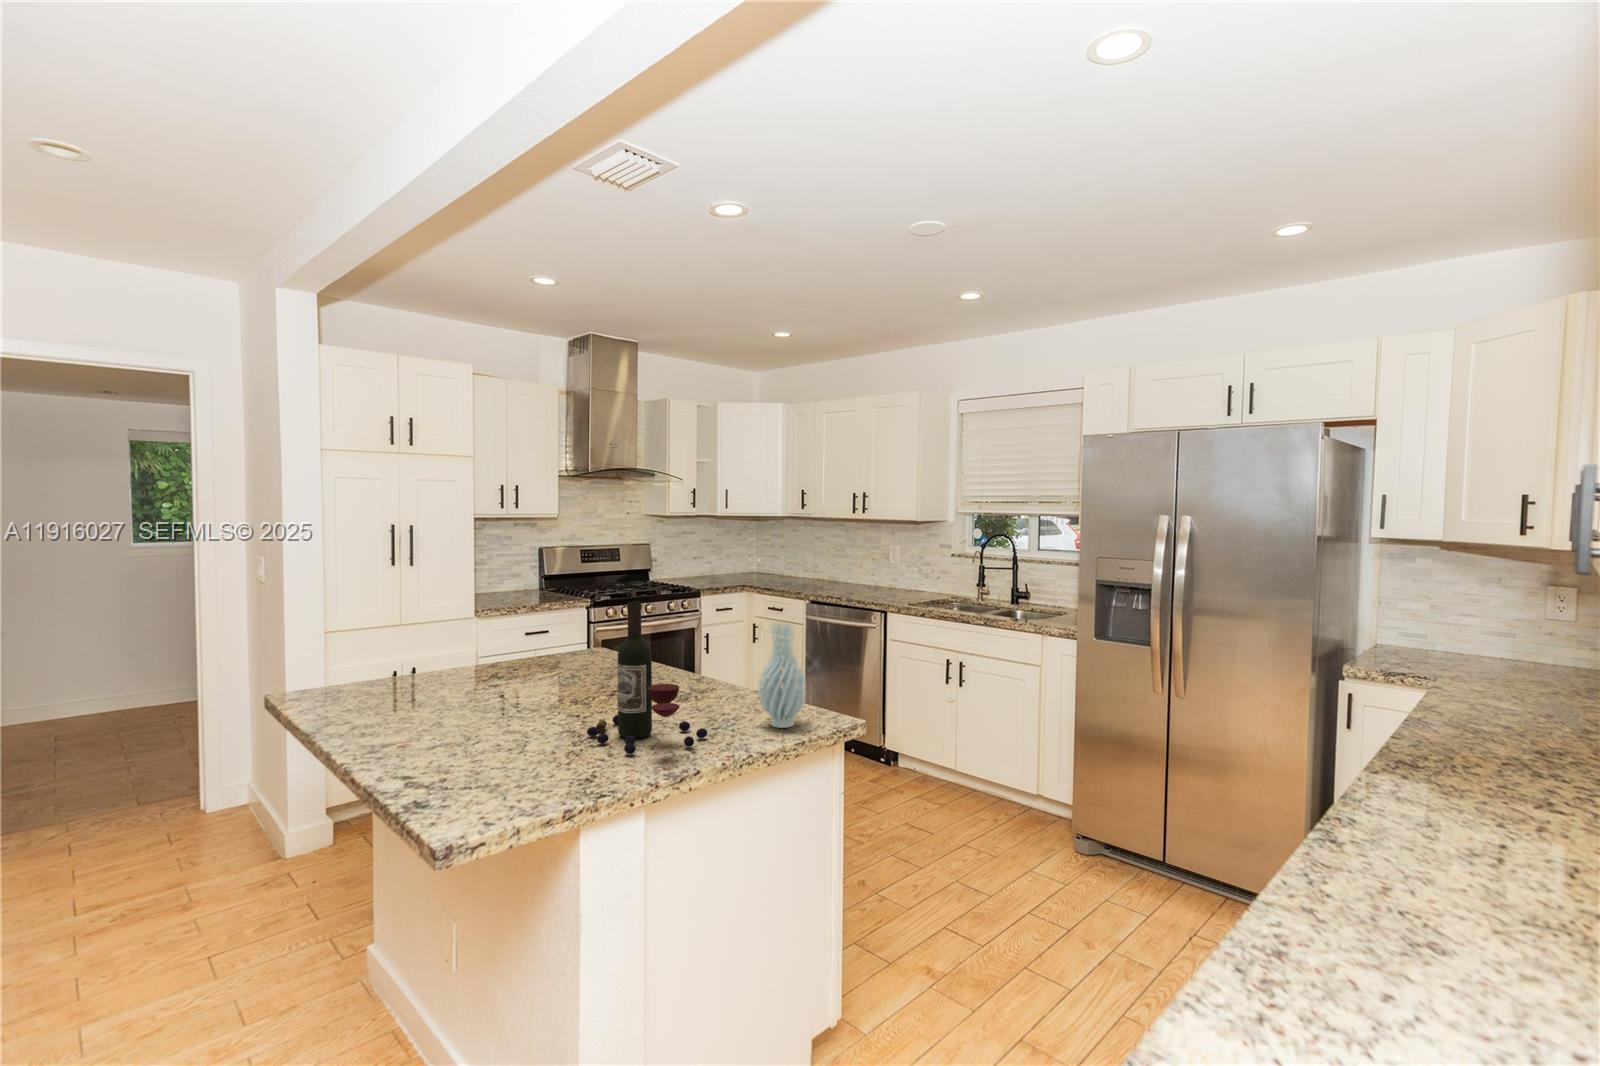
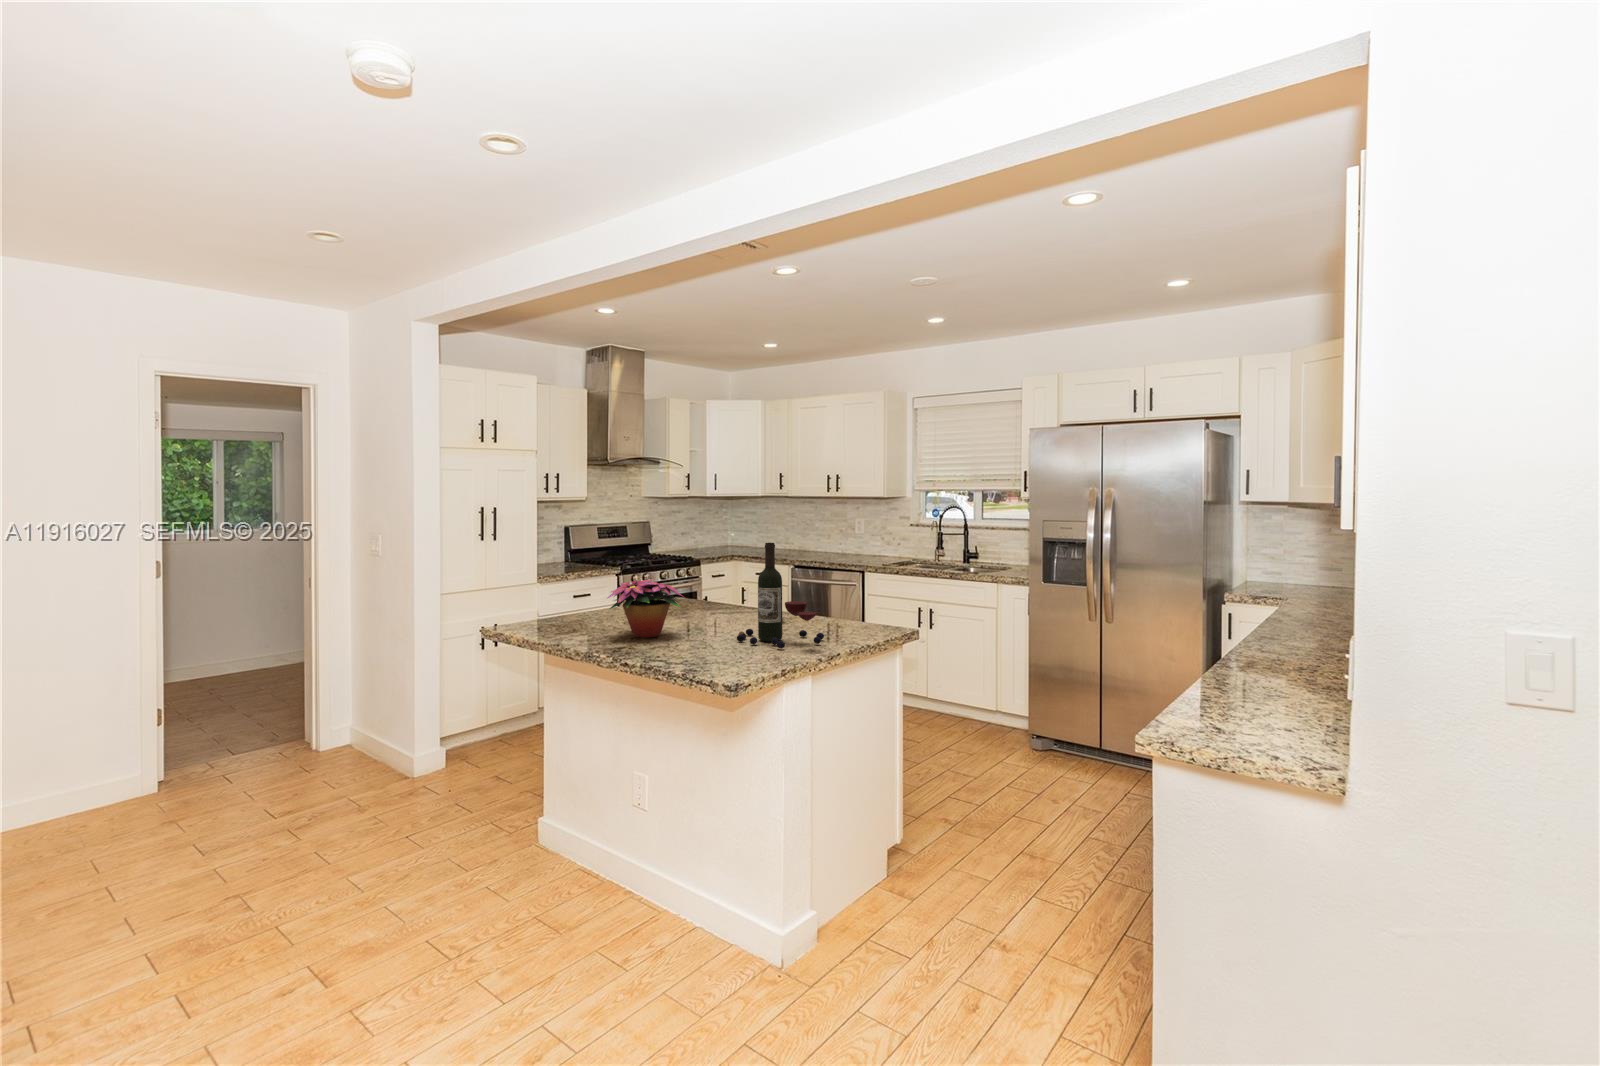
vase: present [758,621,806,728] -> none [851,556,886,633]
flower arrangement: none [419,643,539,723] -> present [608,579,684,638]

